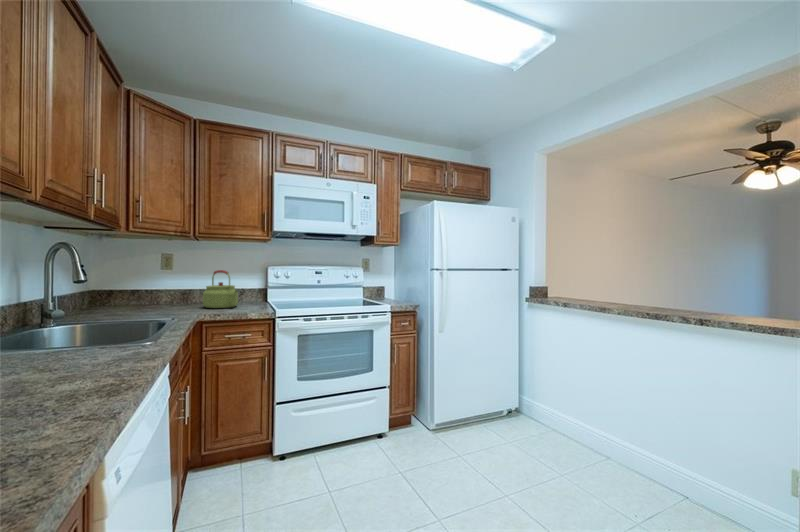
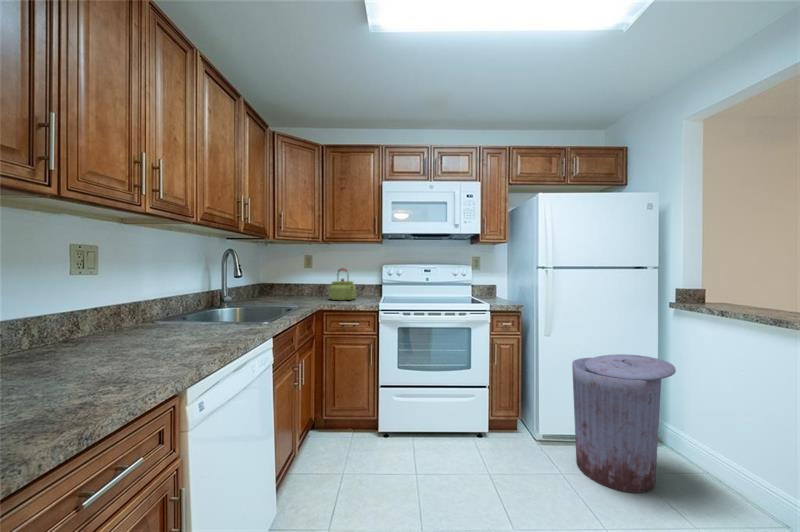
trash can: none [463,343,539,458] -> present [572,354,676,493]

